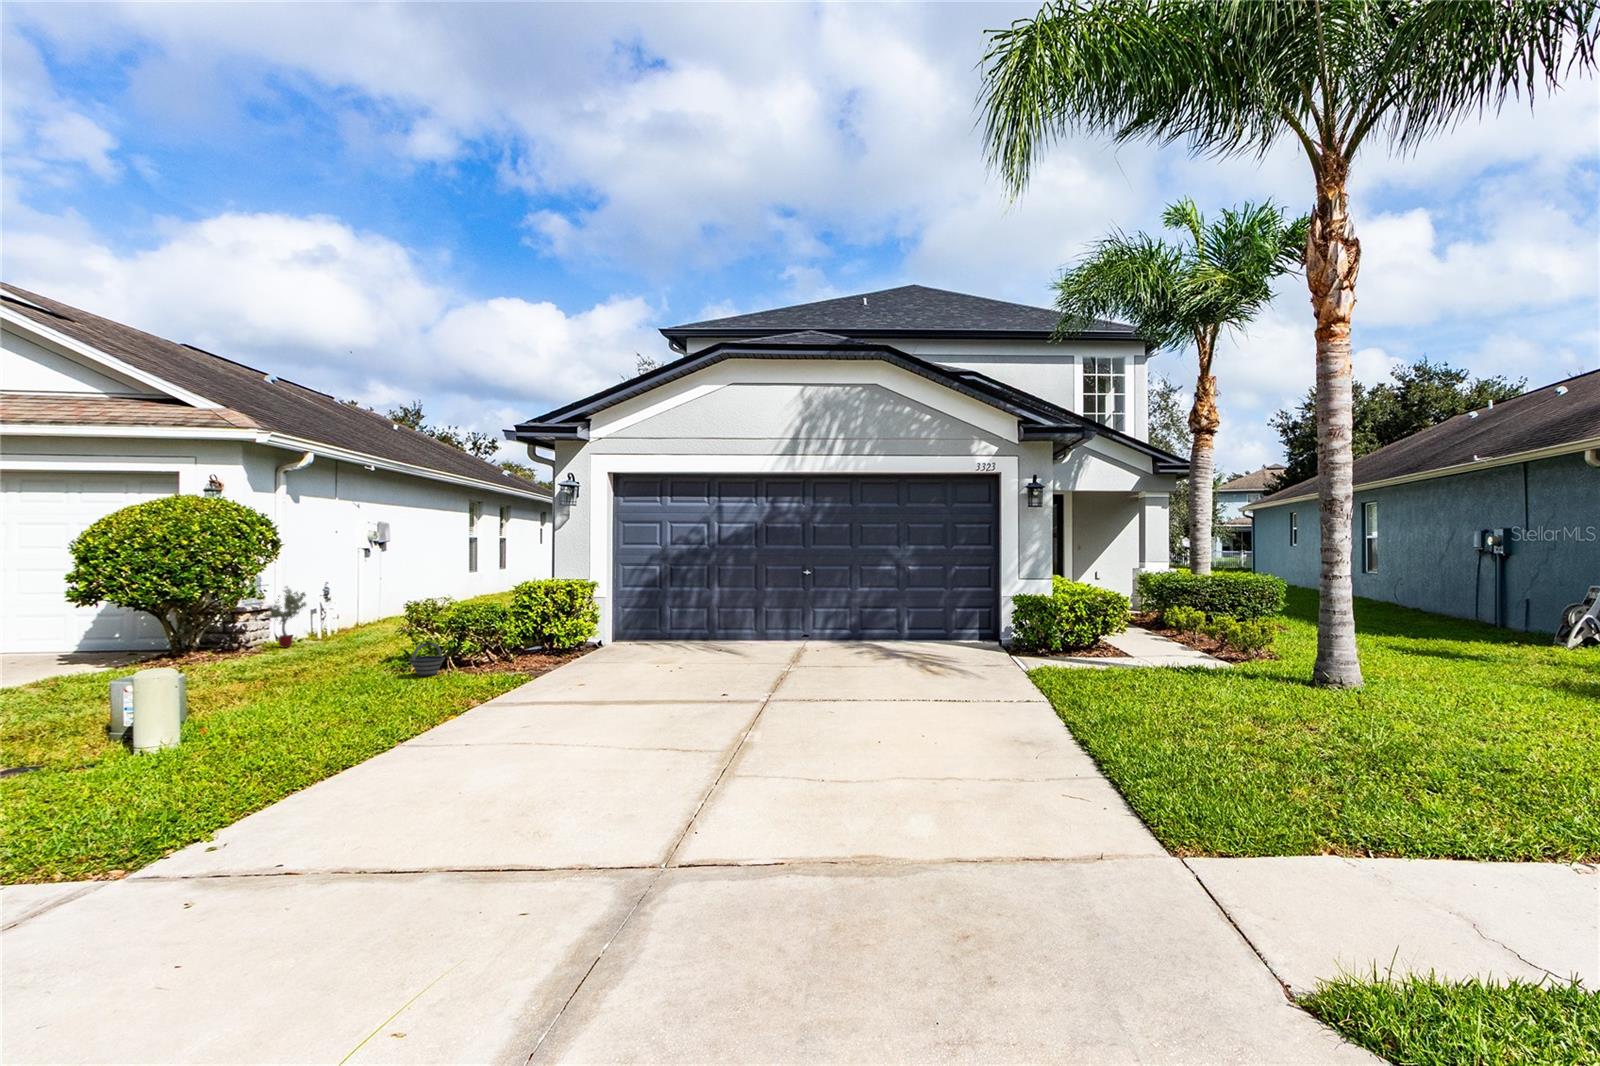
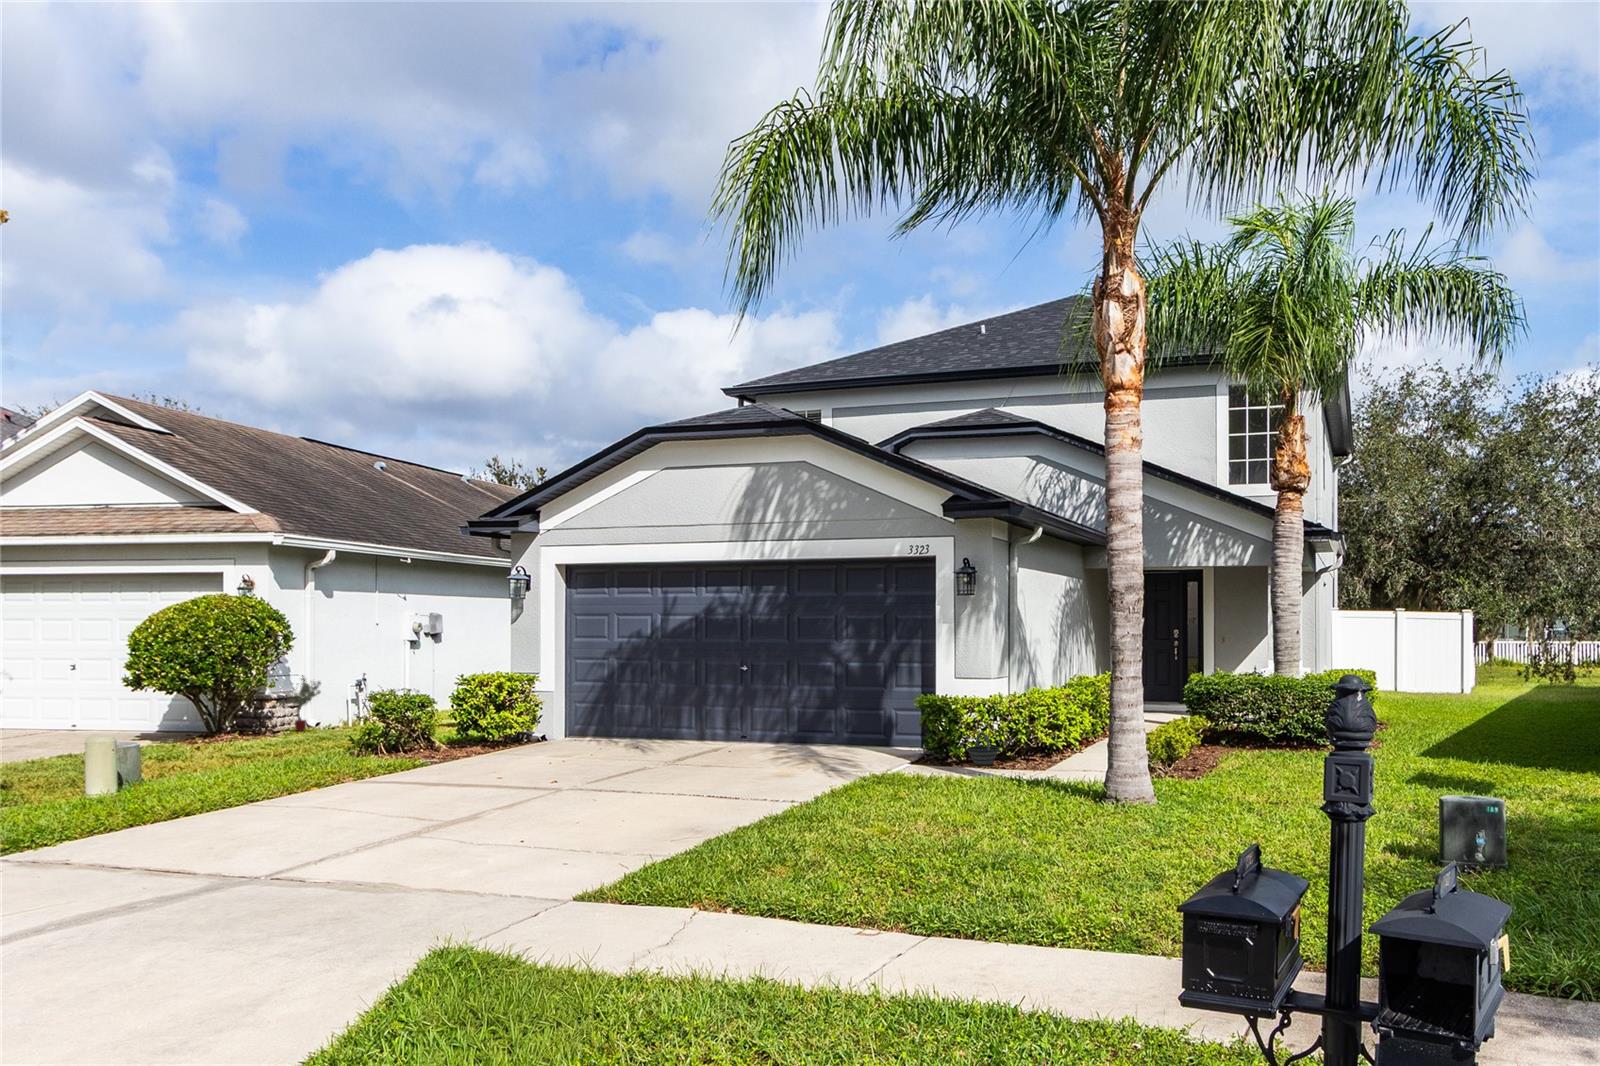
bucket: present [409,643,445,676] -> present [967,733,1000,766]

